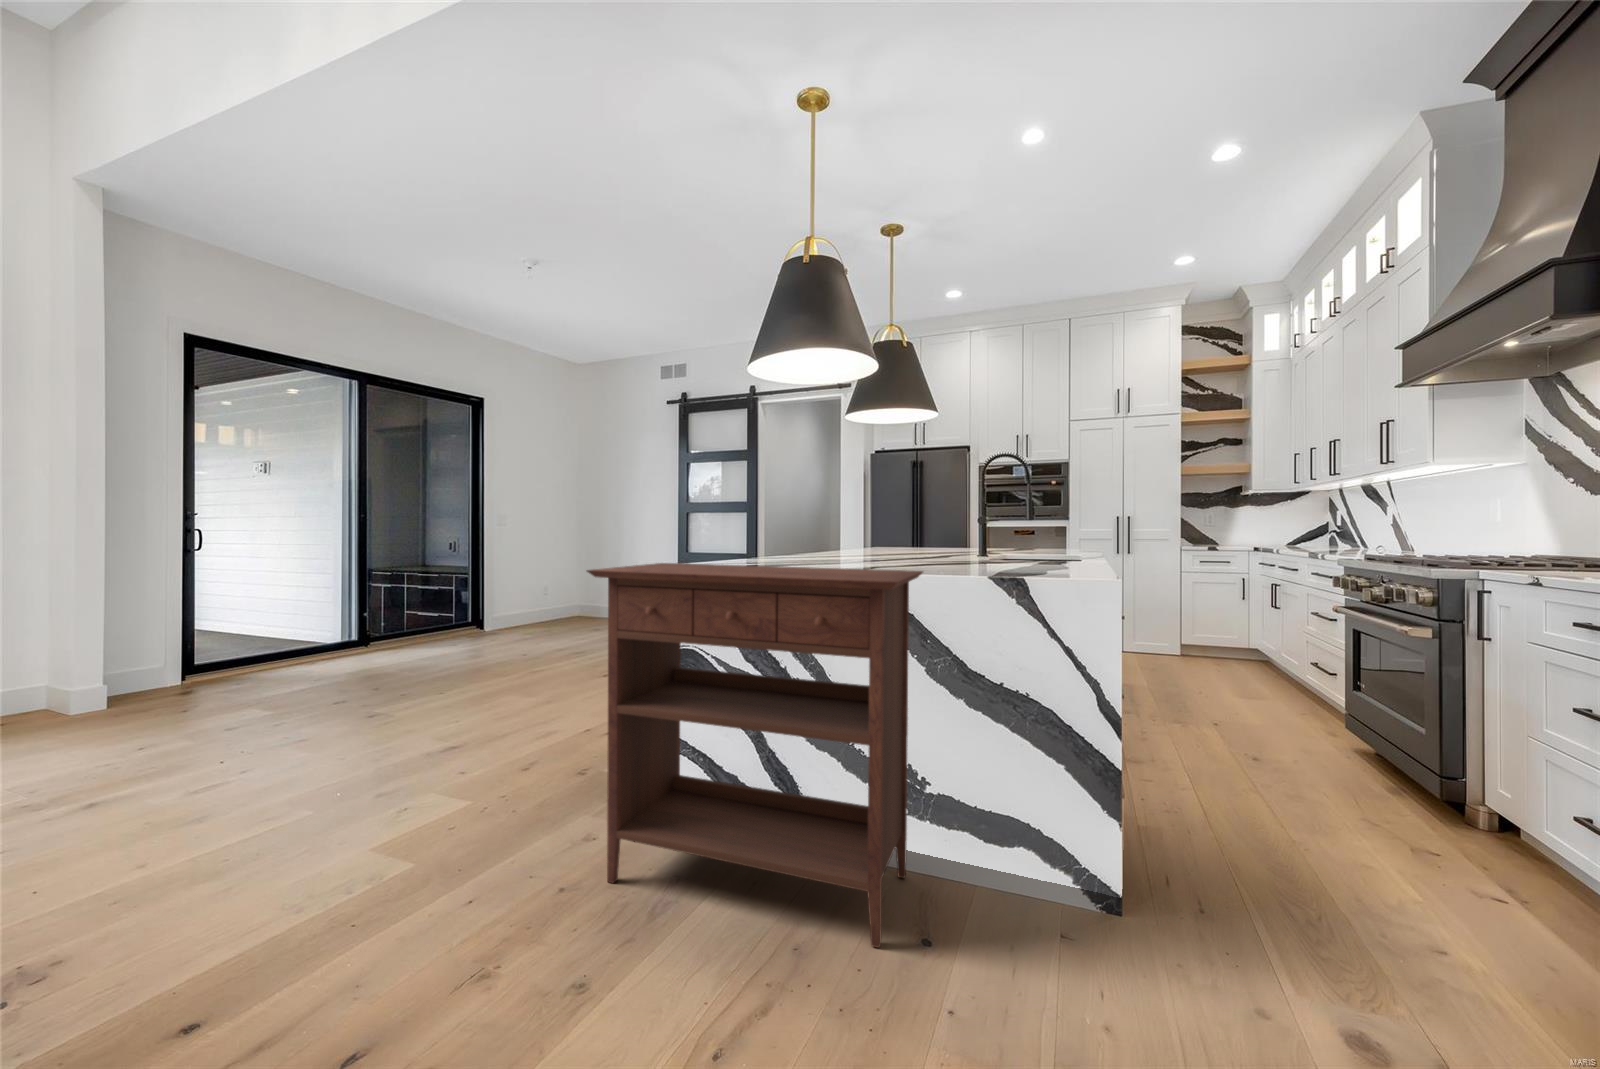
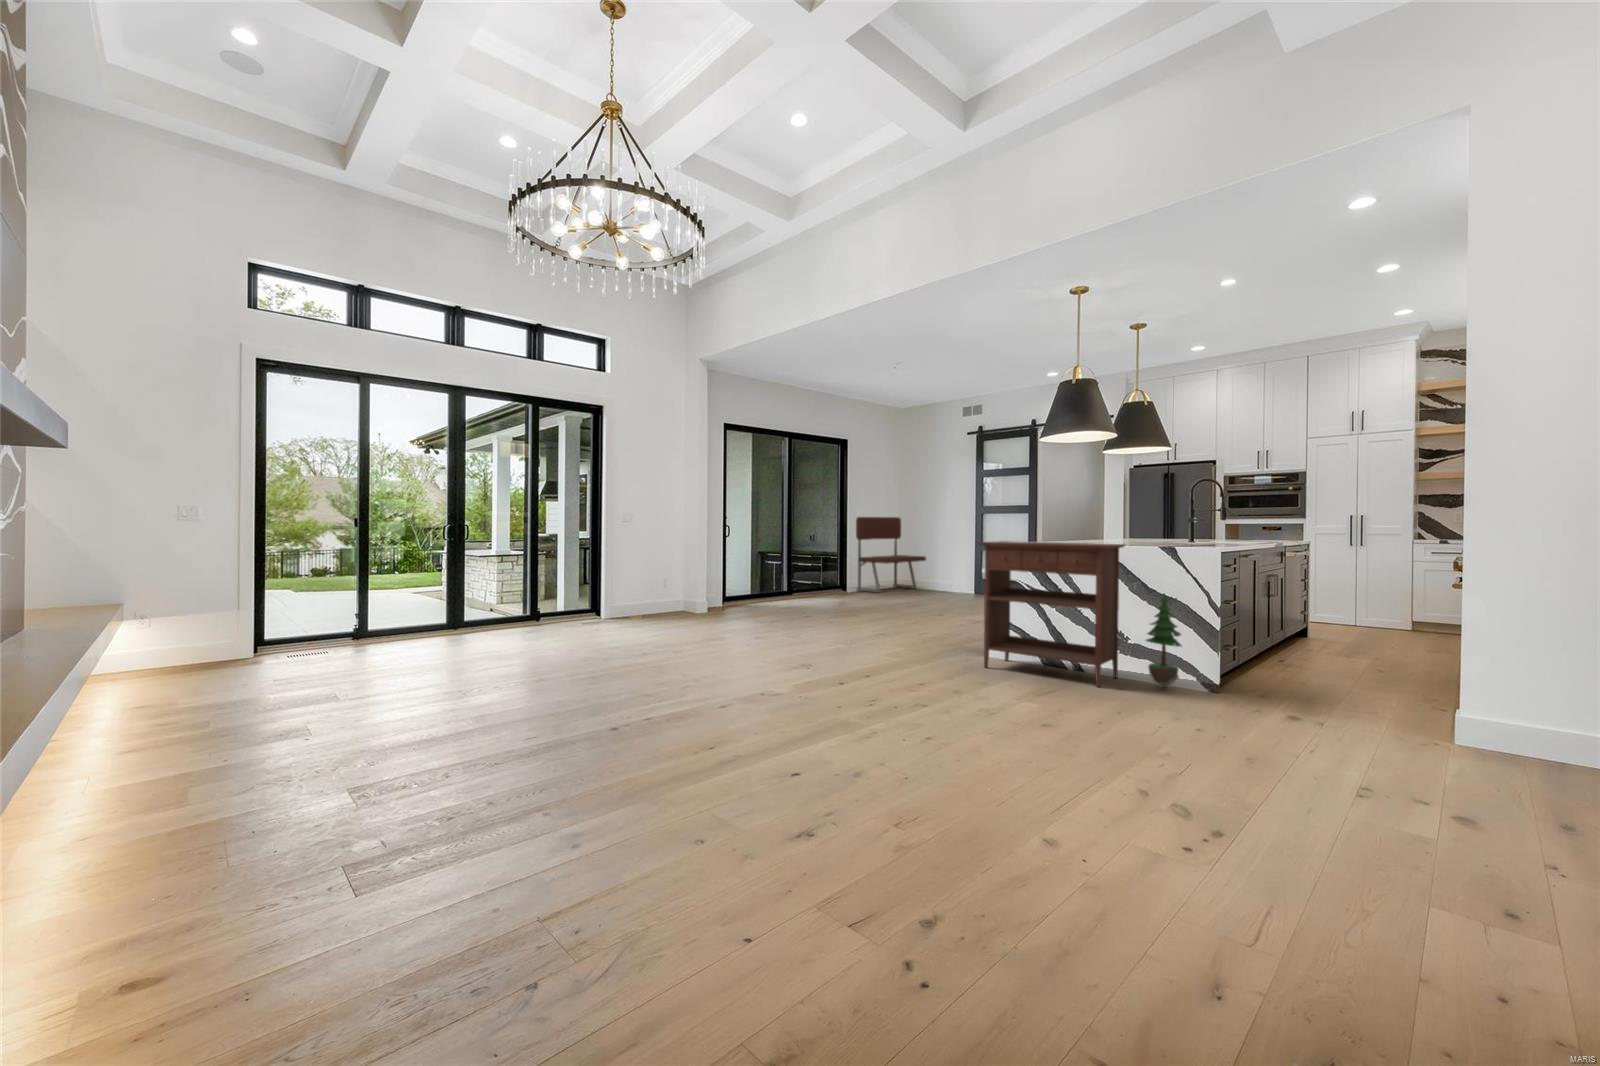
bench: none [499,515,611,628] -> present [856,517,926,593]
potted tree: none [972,691,1058,918] -> present [1146,595,1182,688]

